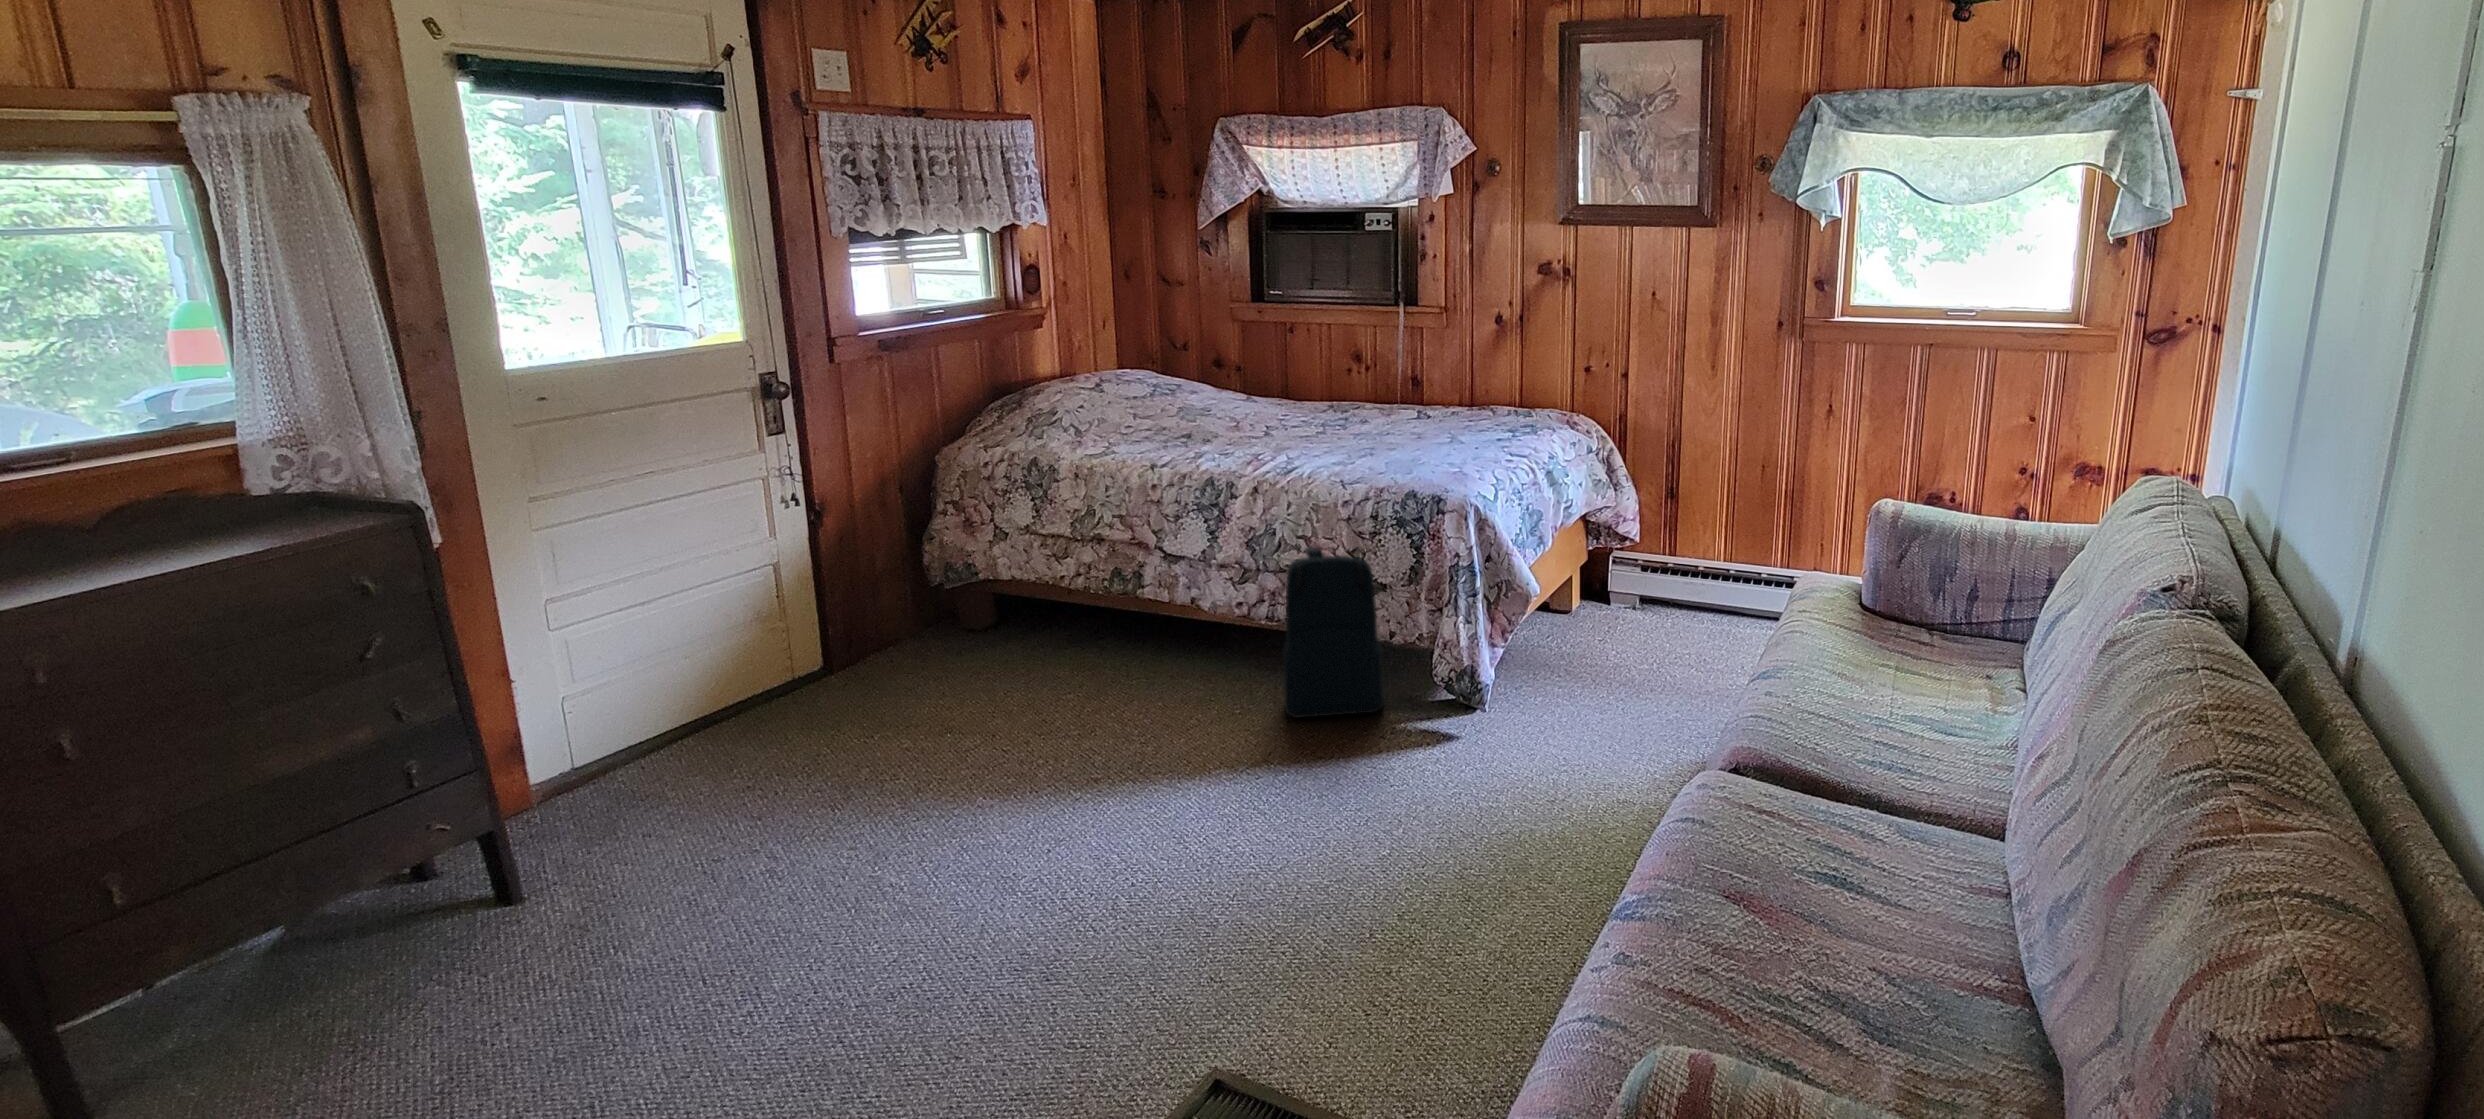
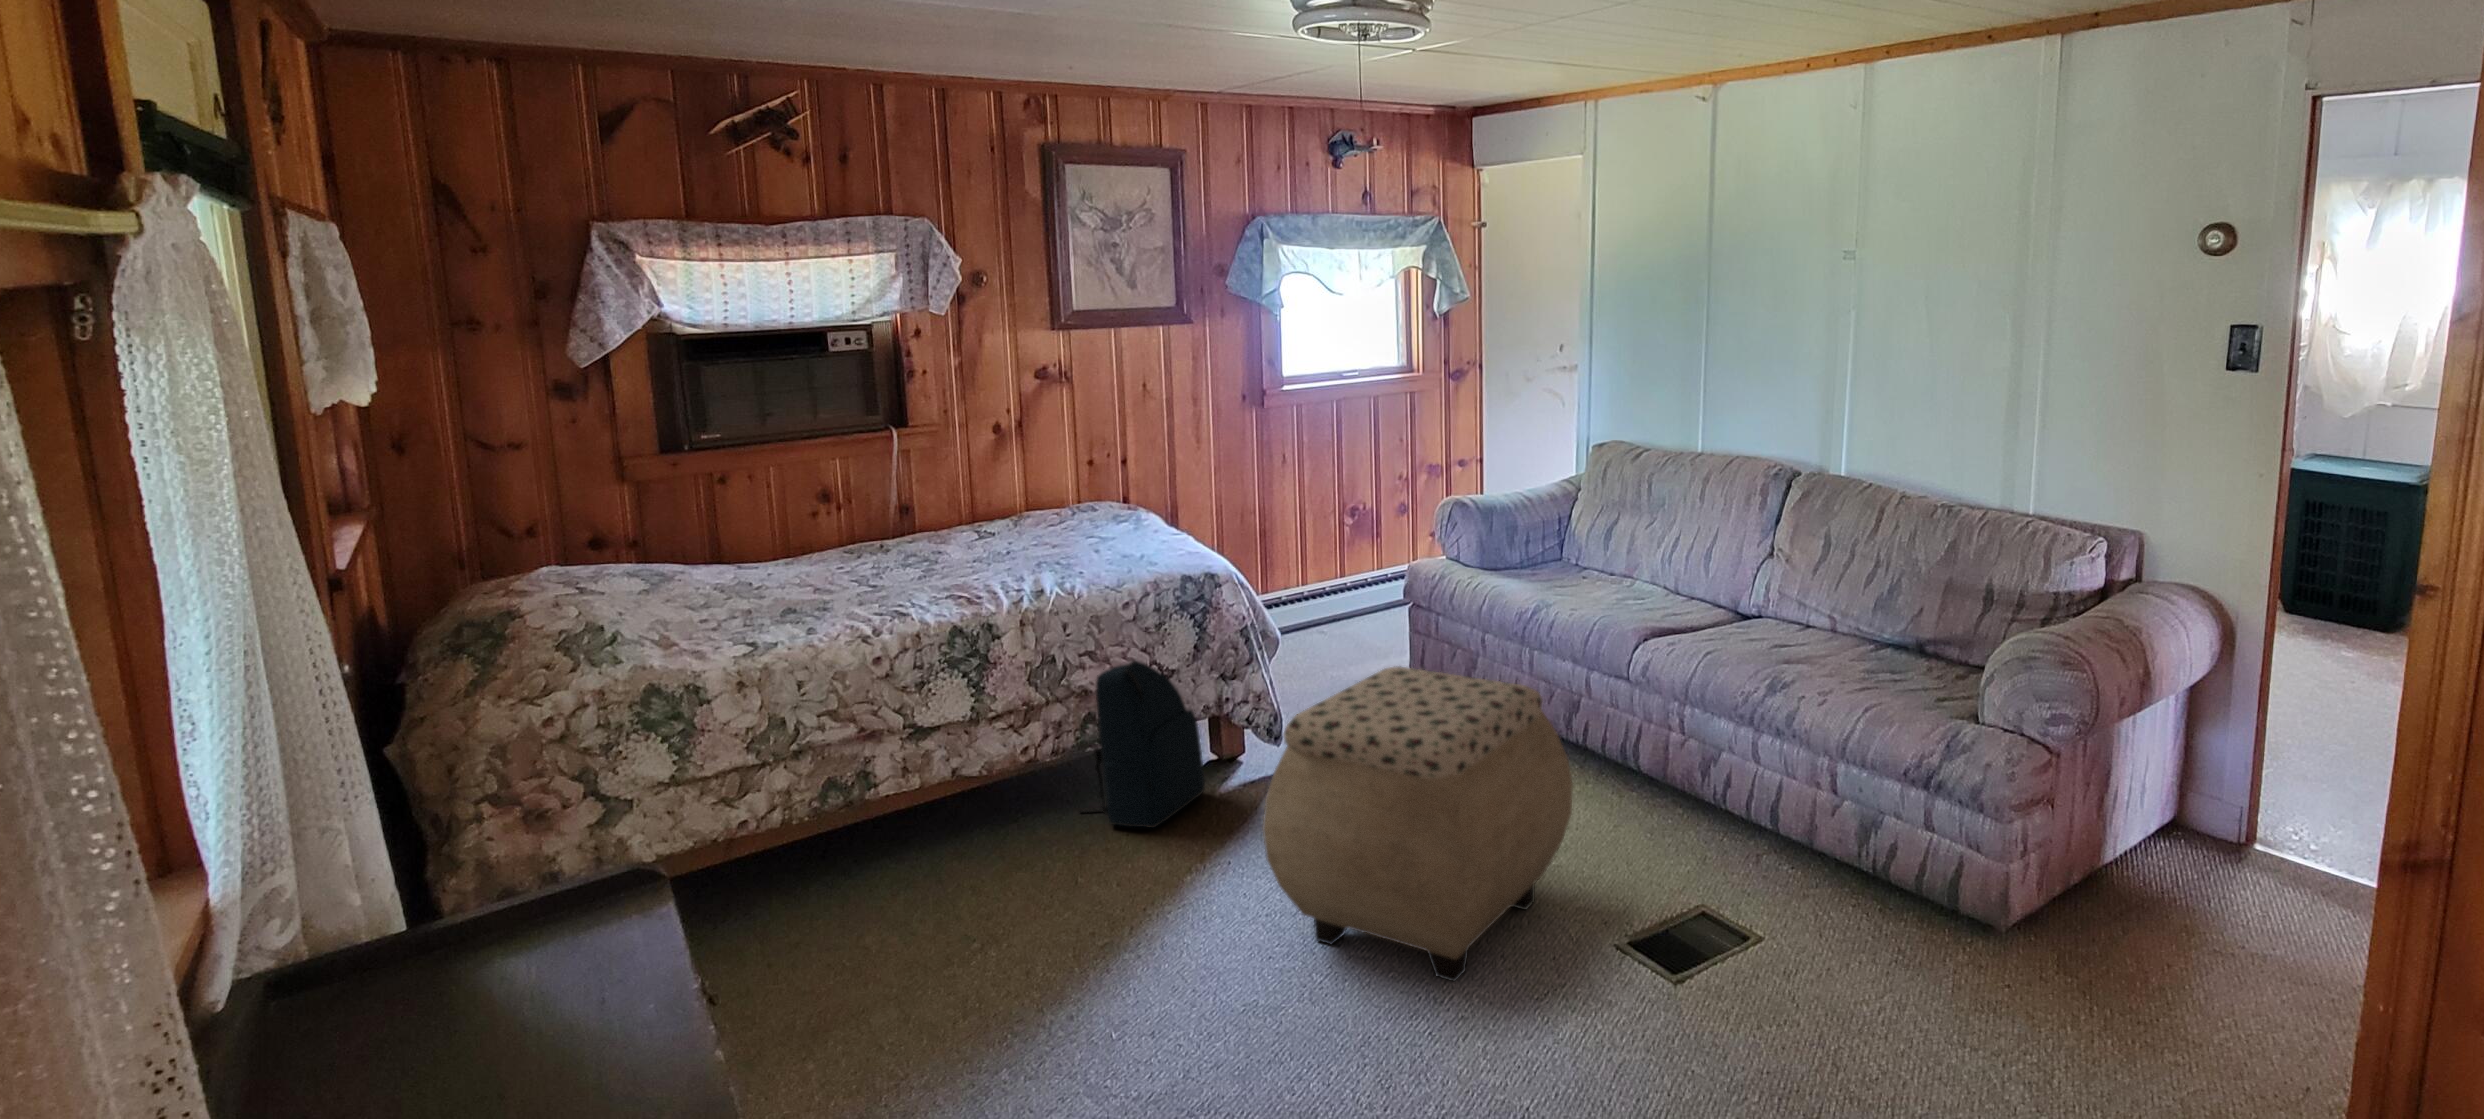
ottoman: none [981,645,1304,971] -> present [1263,667,1573,981]

